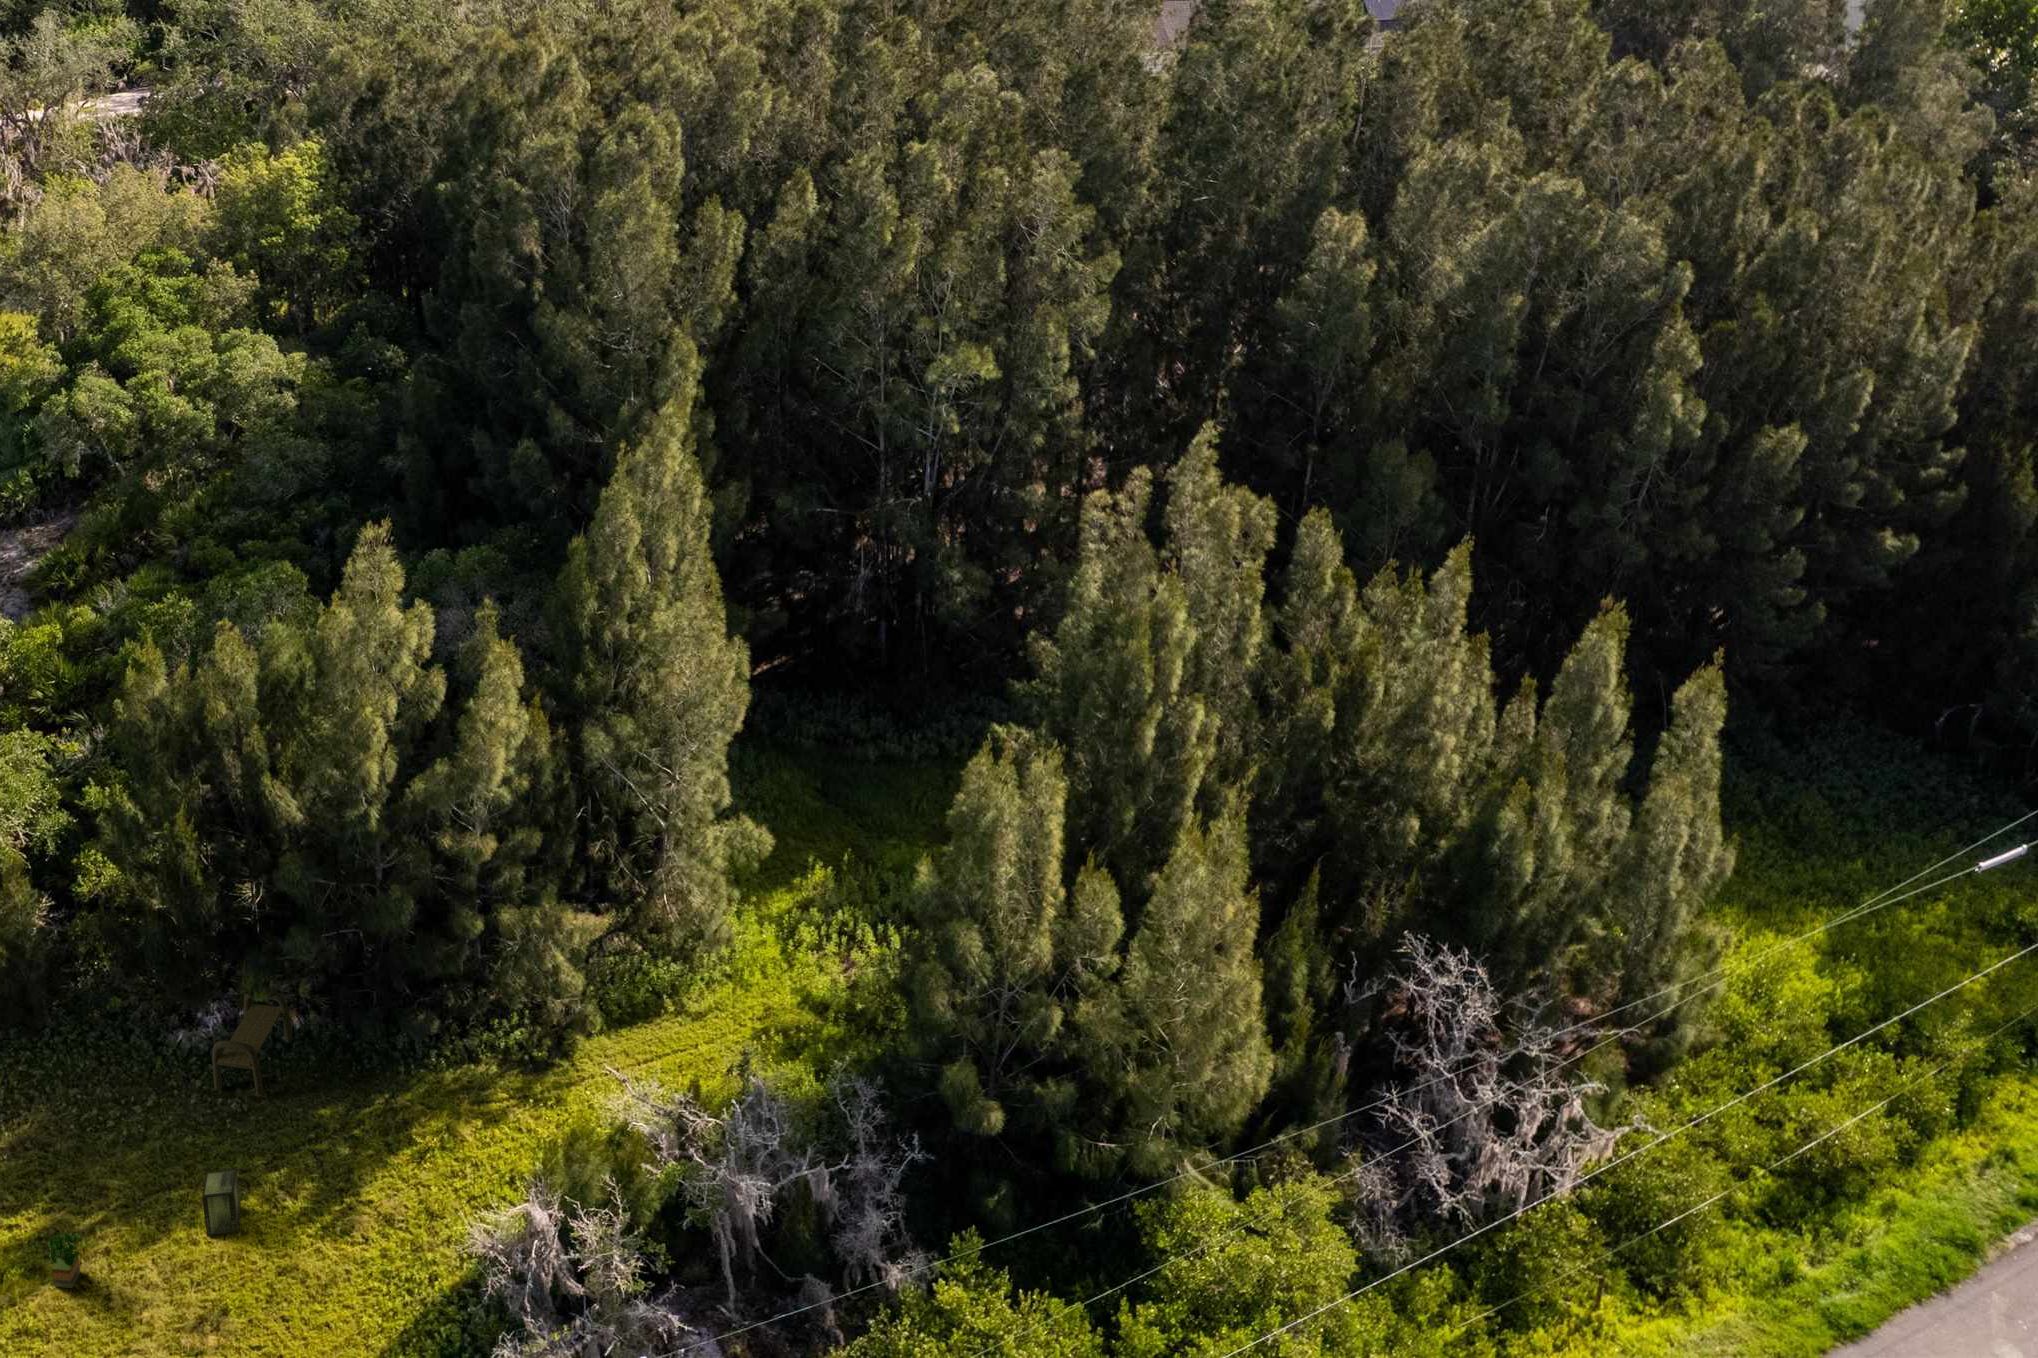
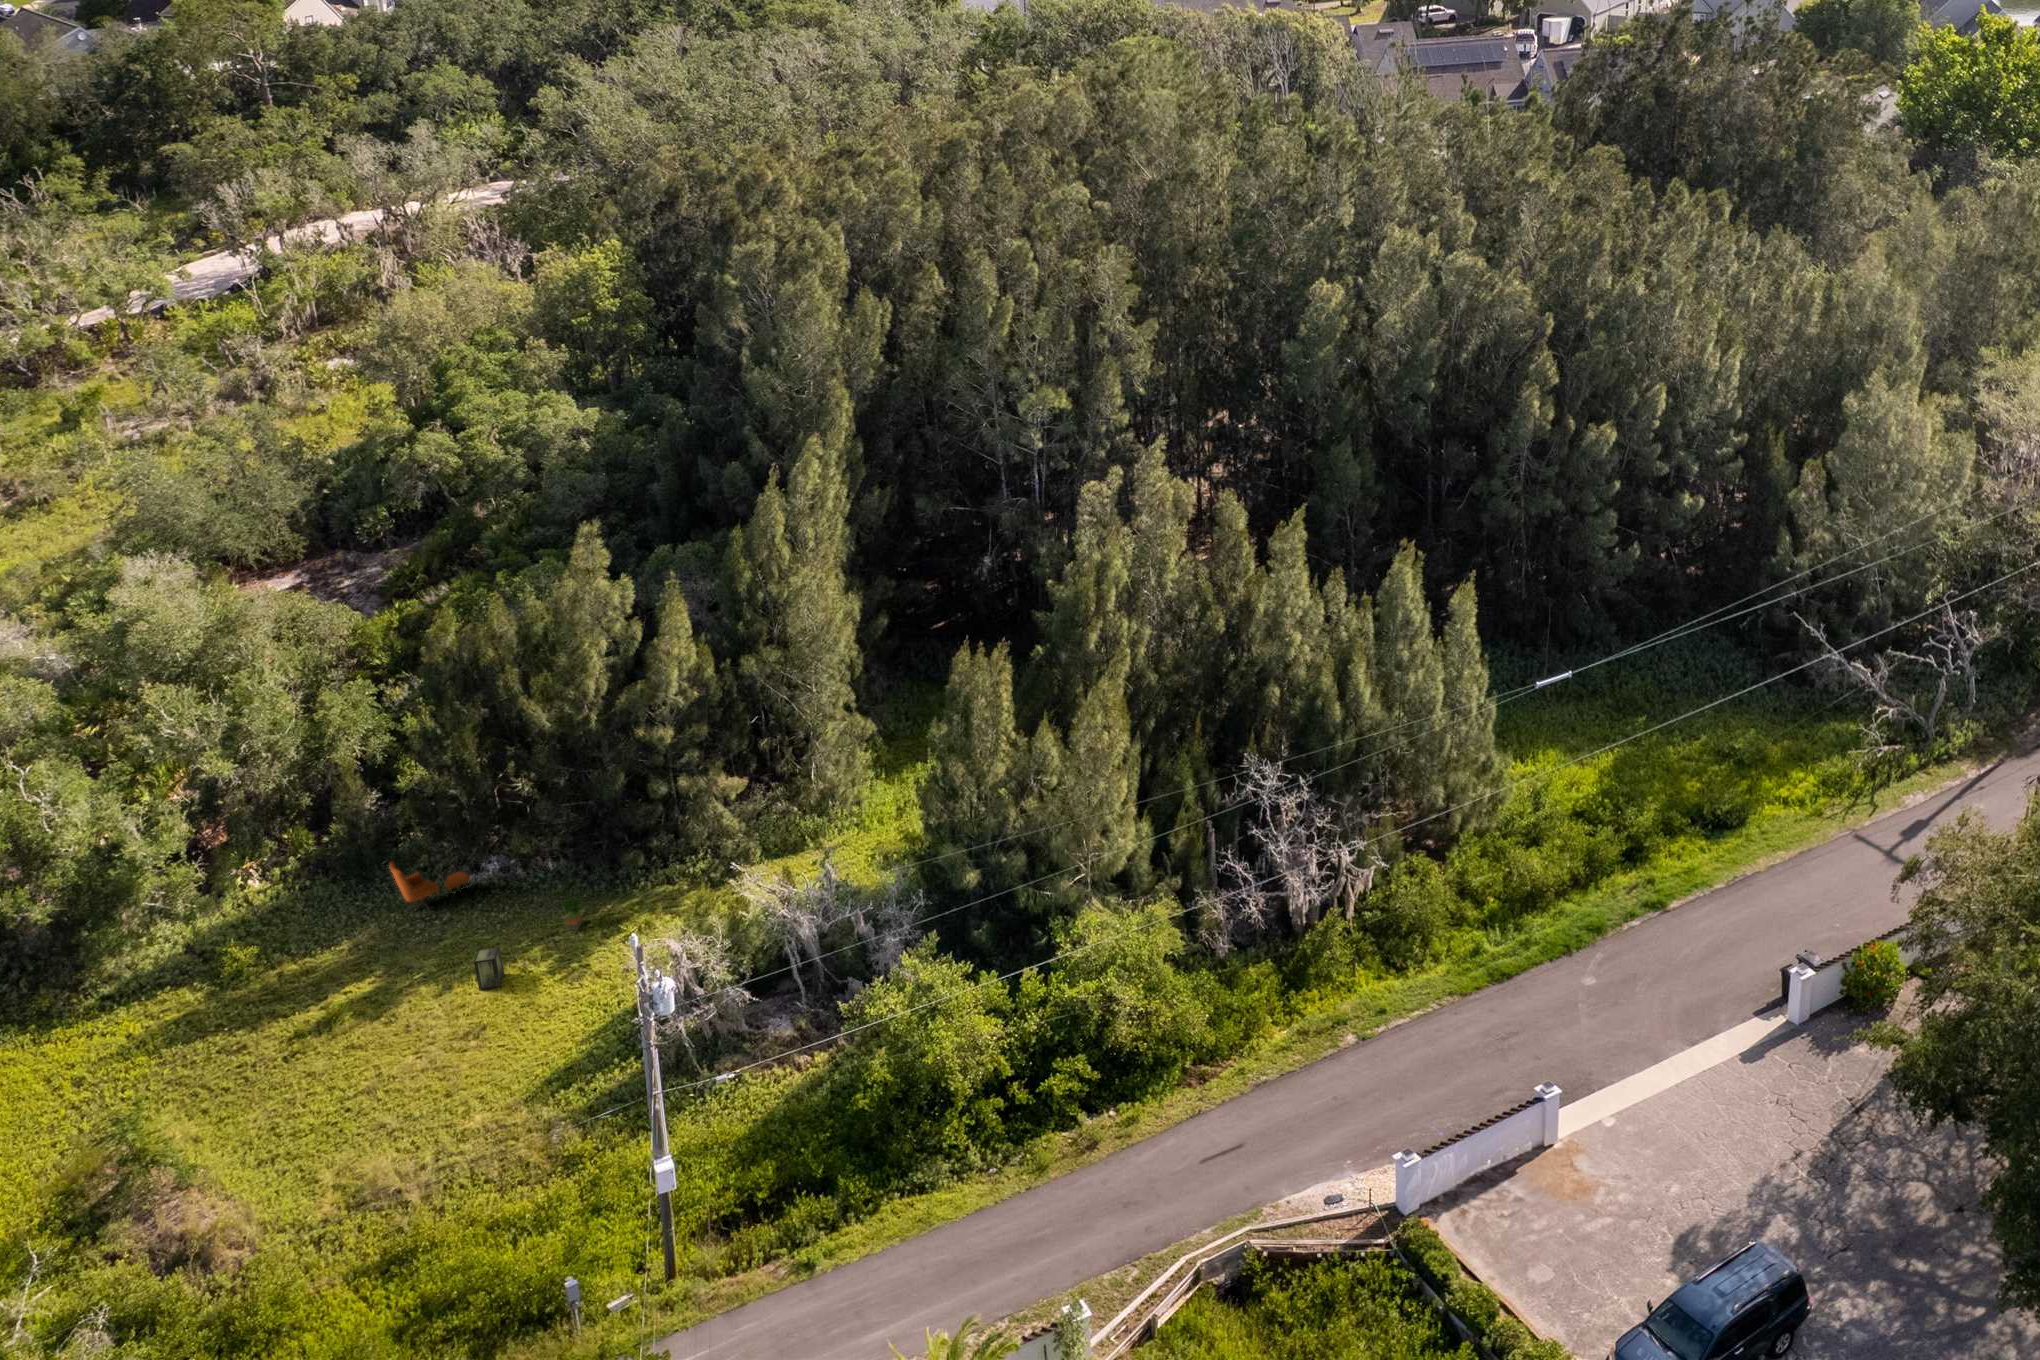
bench: present [212,994,292,1096] -> none [492,847,554,913]
lounge chair: none [66,1009,176,1087] -> present [389,862,471,911]
potted tree: present [47,1233,82,1288] -> present [562,898,582,930]

